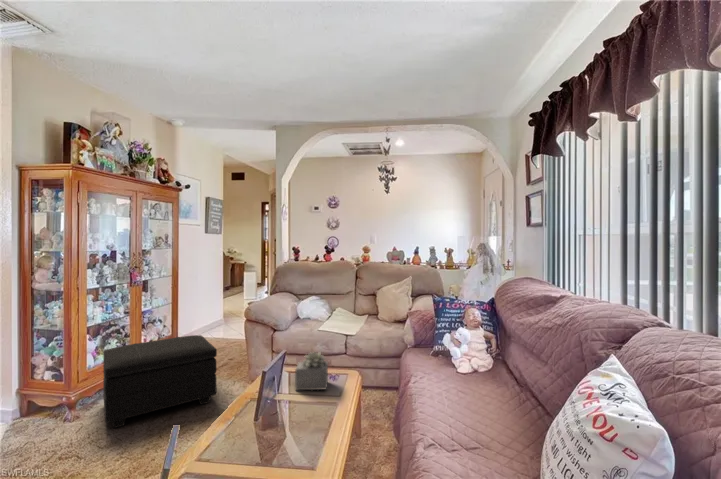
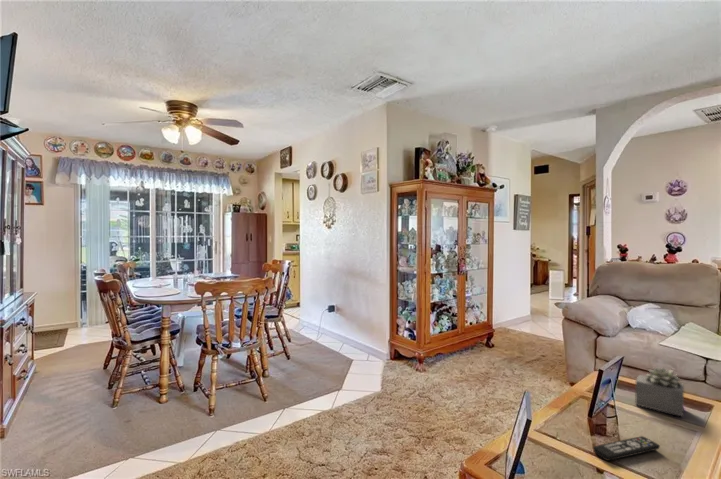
footstool: present [103,335,217,428] -> none [440,322,534,391]
remote control: none [254,421,308,461] -> present [594,436,660,461]

